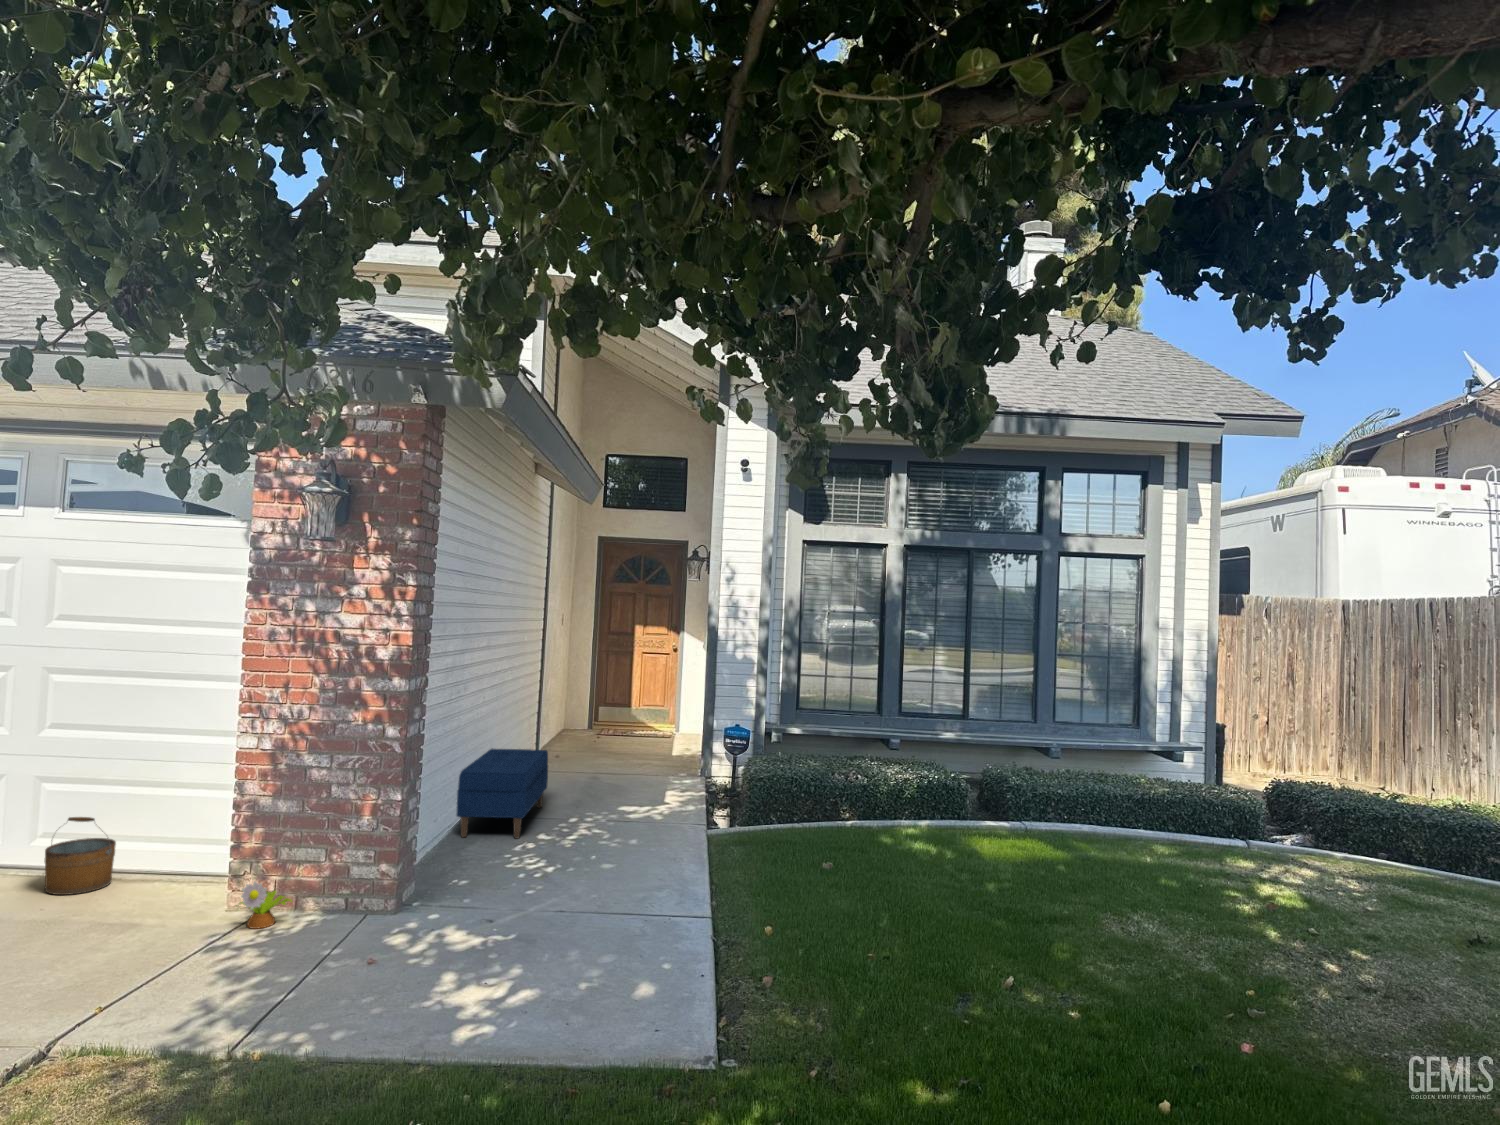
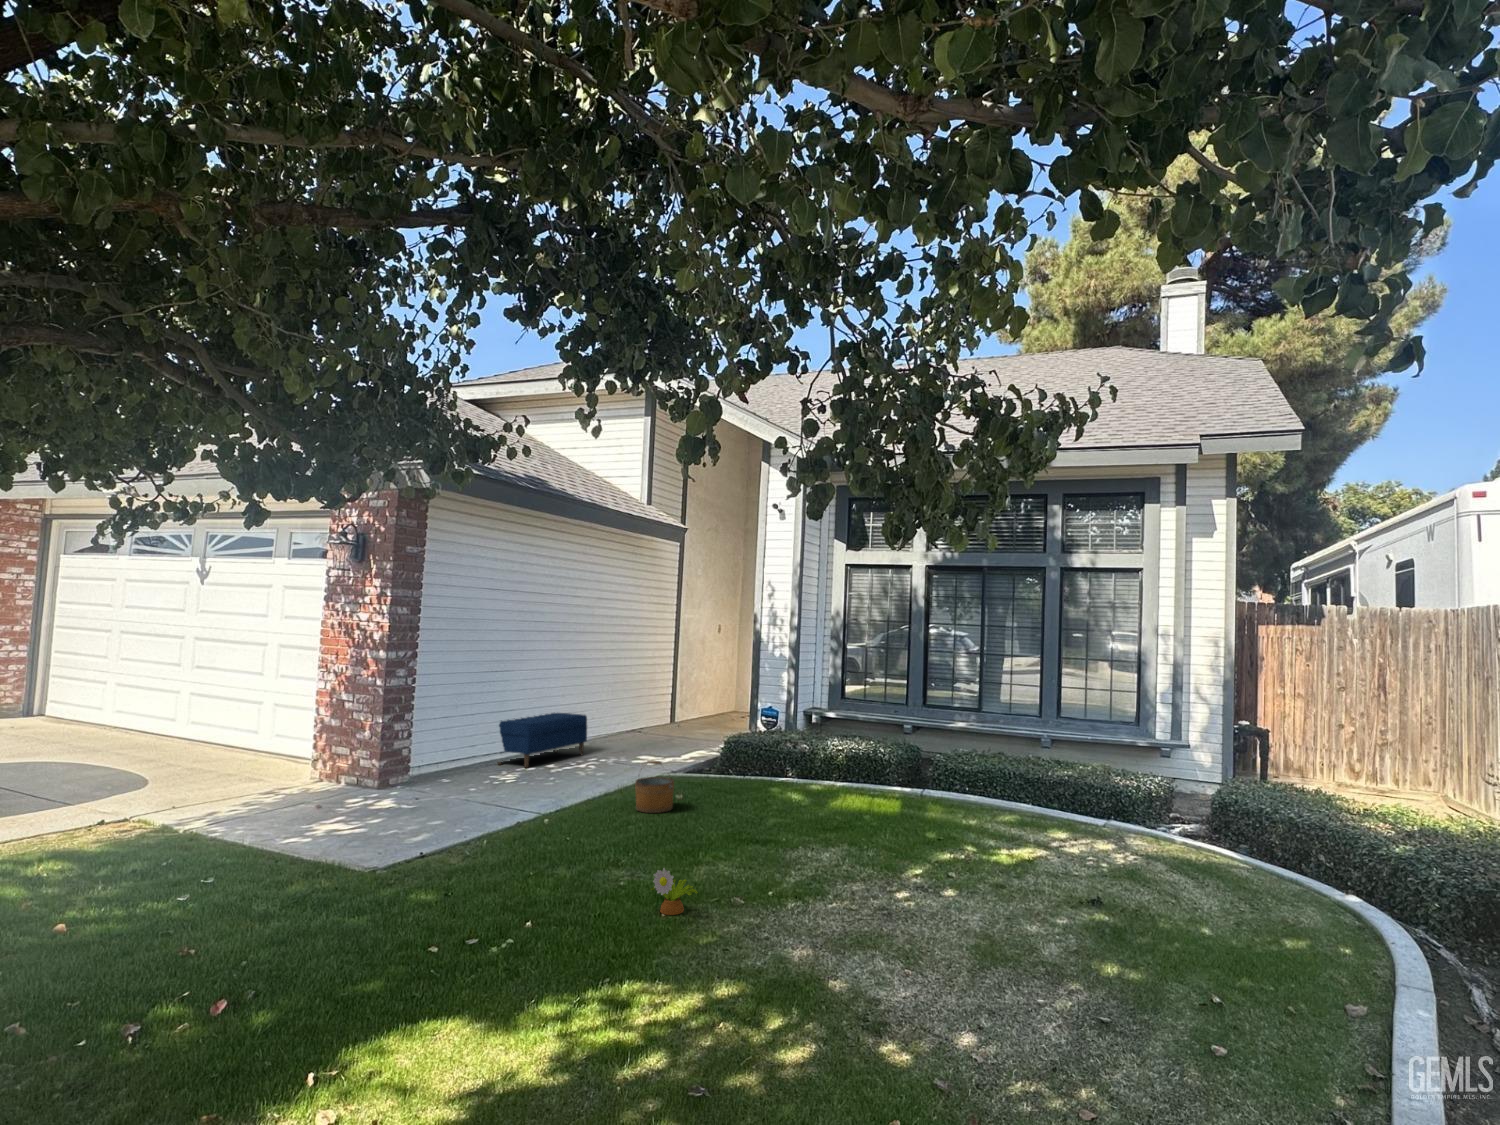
bucket: present [44,817,116,895] -> present [635,761,674,813]
decorative plant: present [239,881,292,929] -> present [651,868,698,915]

